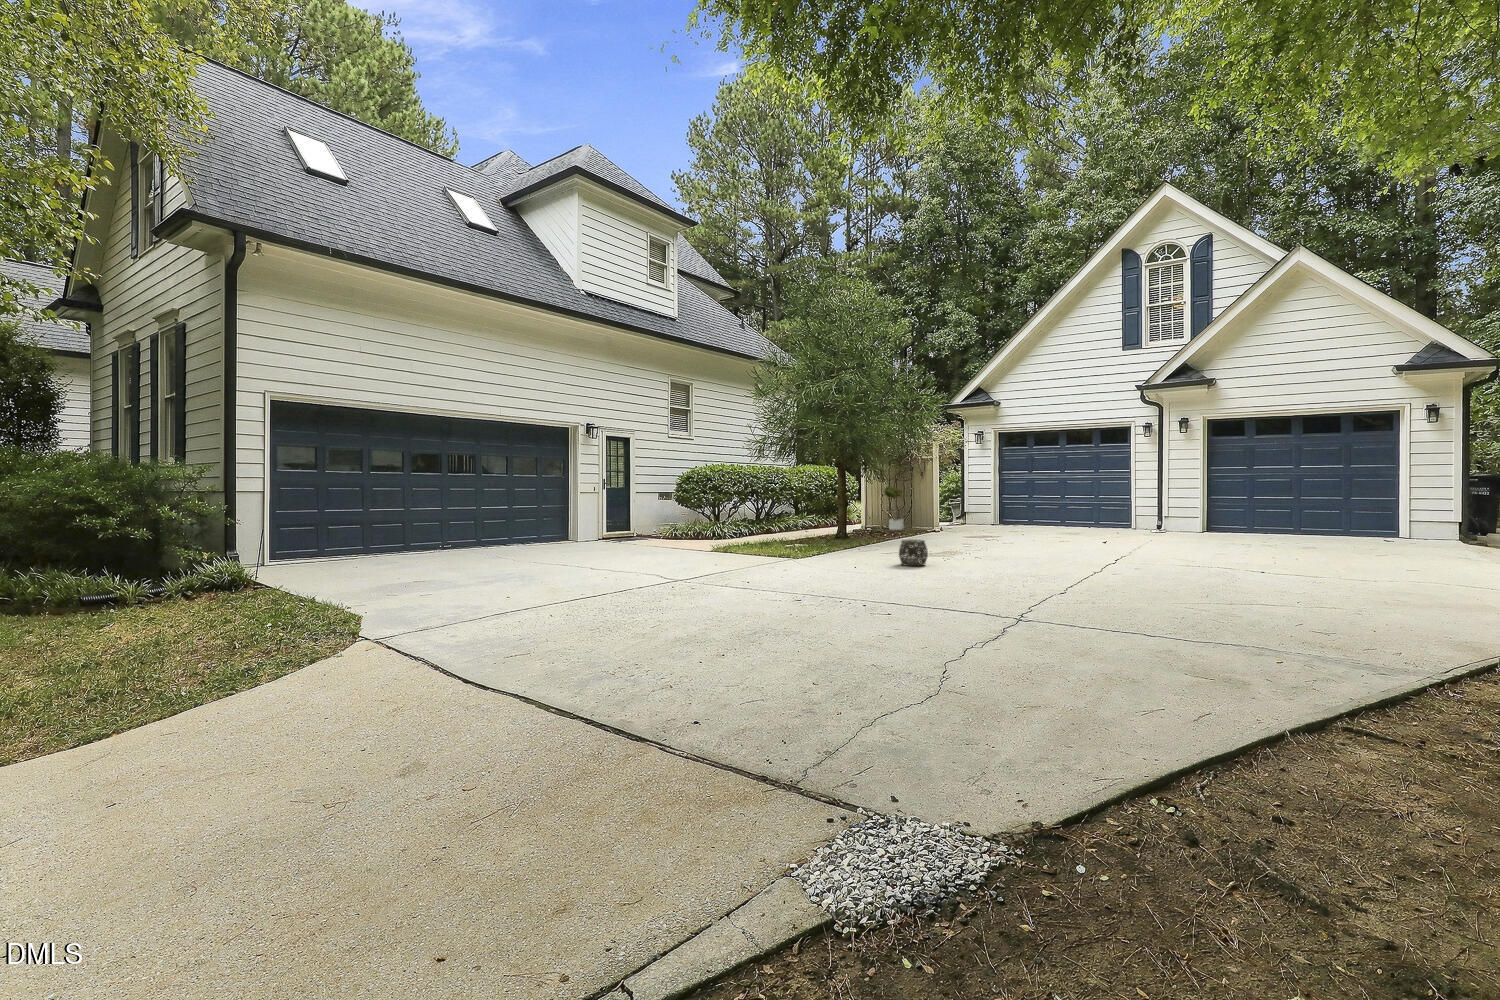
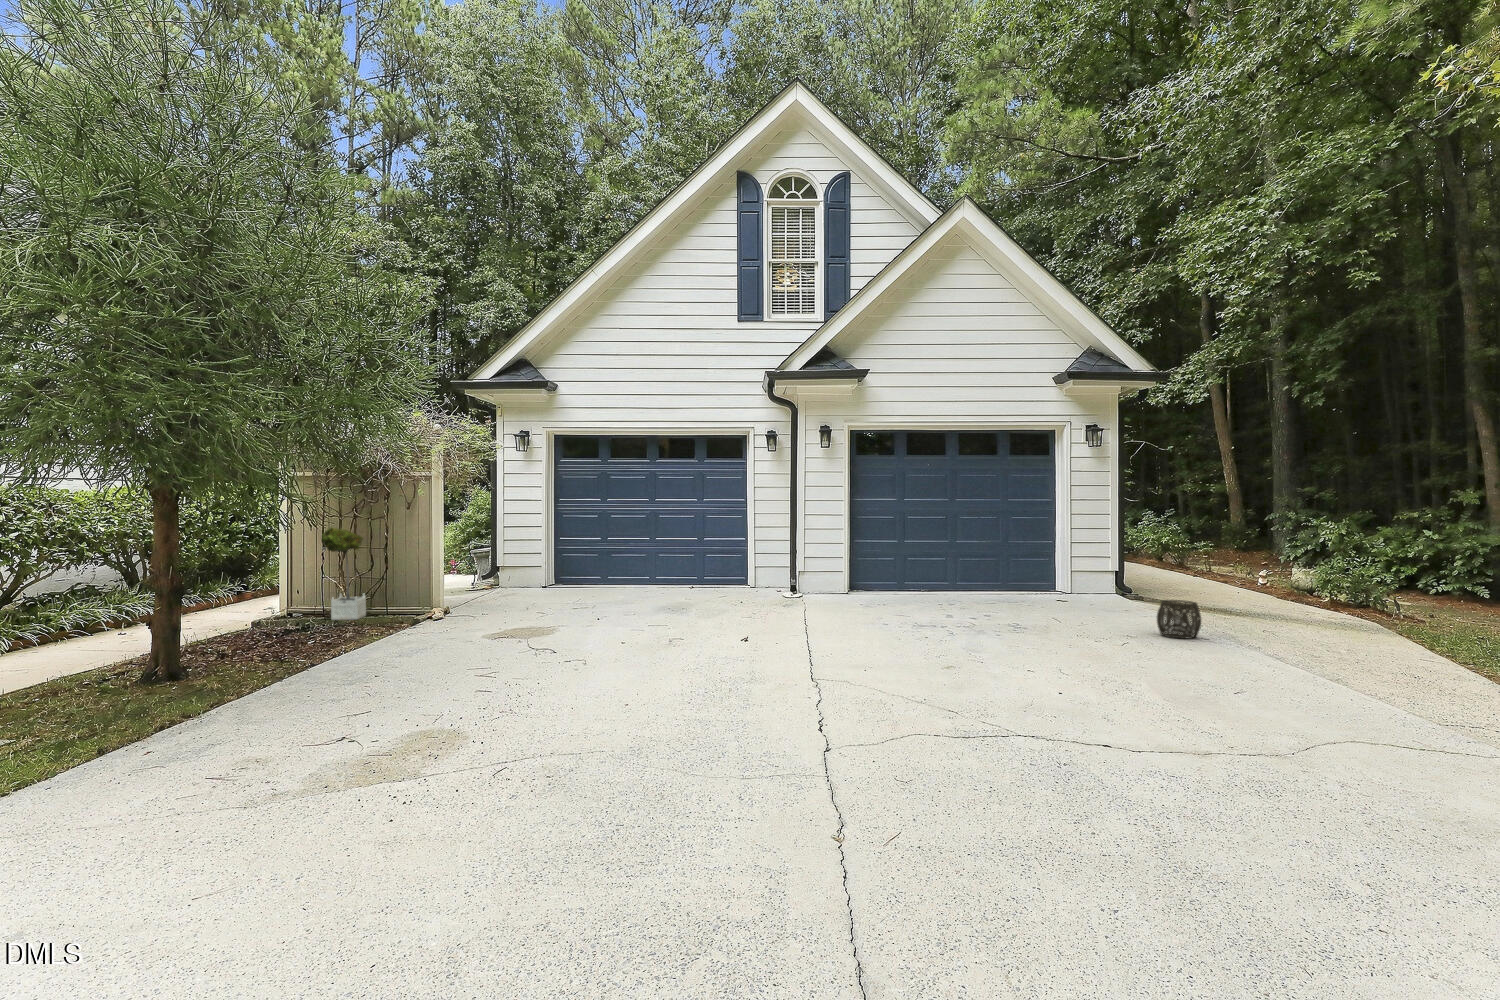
woven basket: present [899,540,928,566] -> present [1157,600,1201,639]

